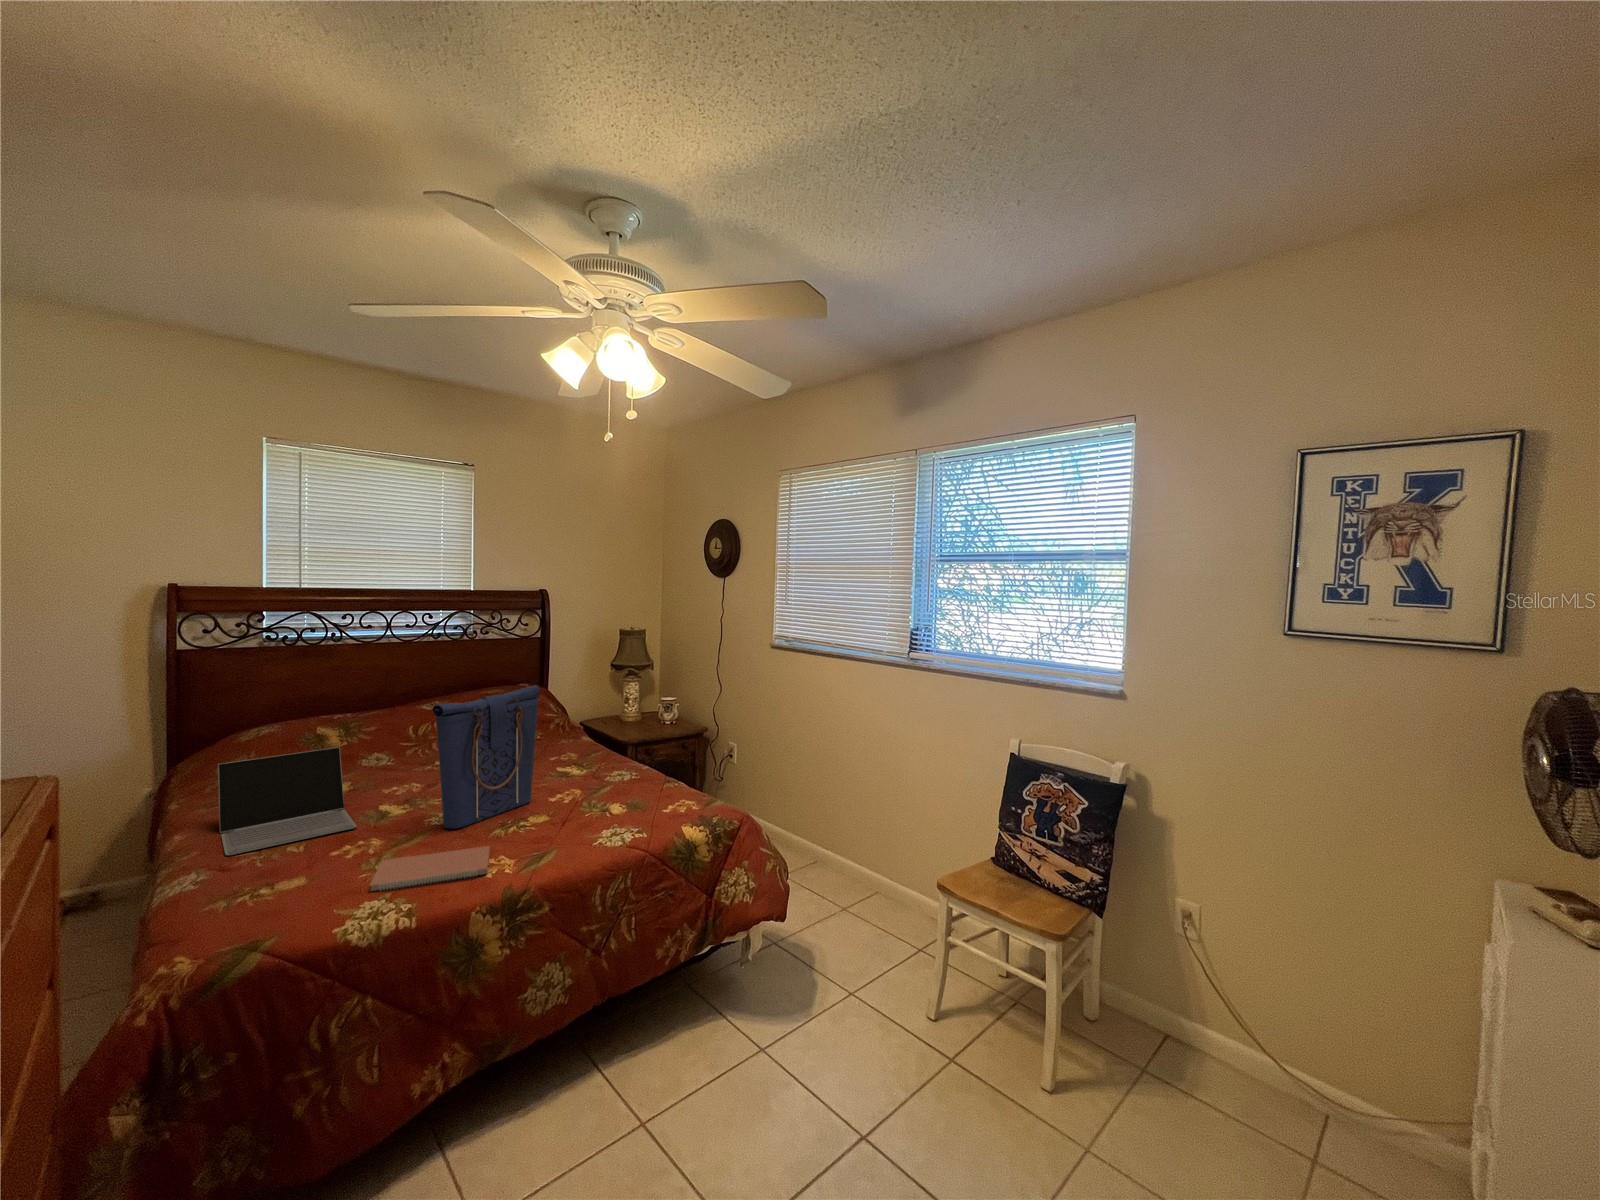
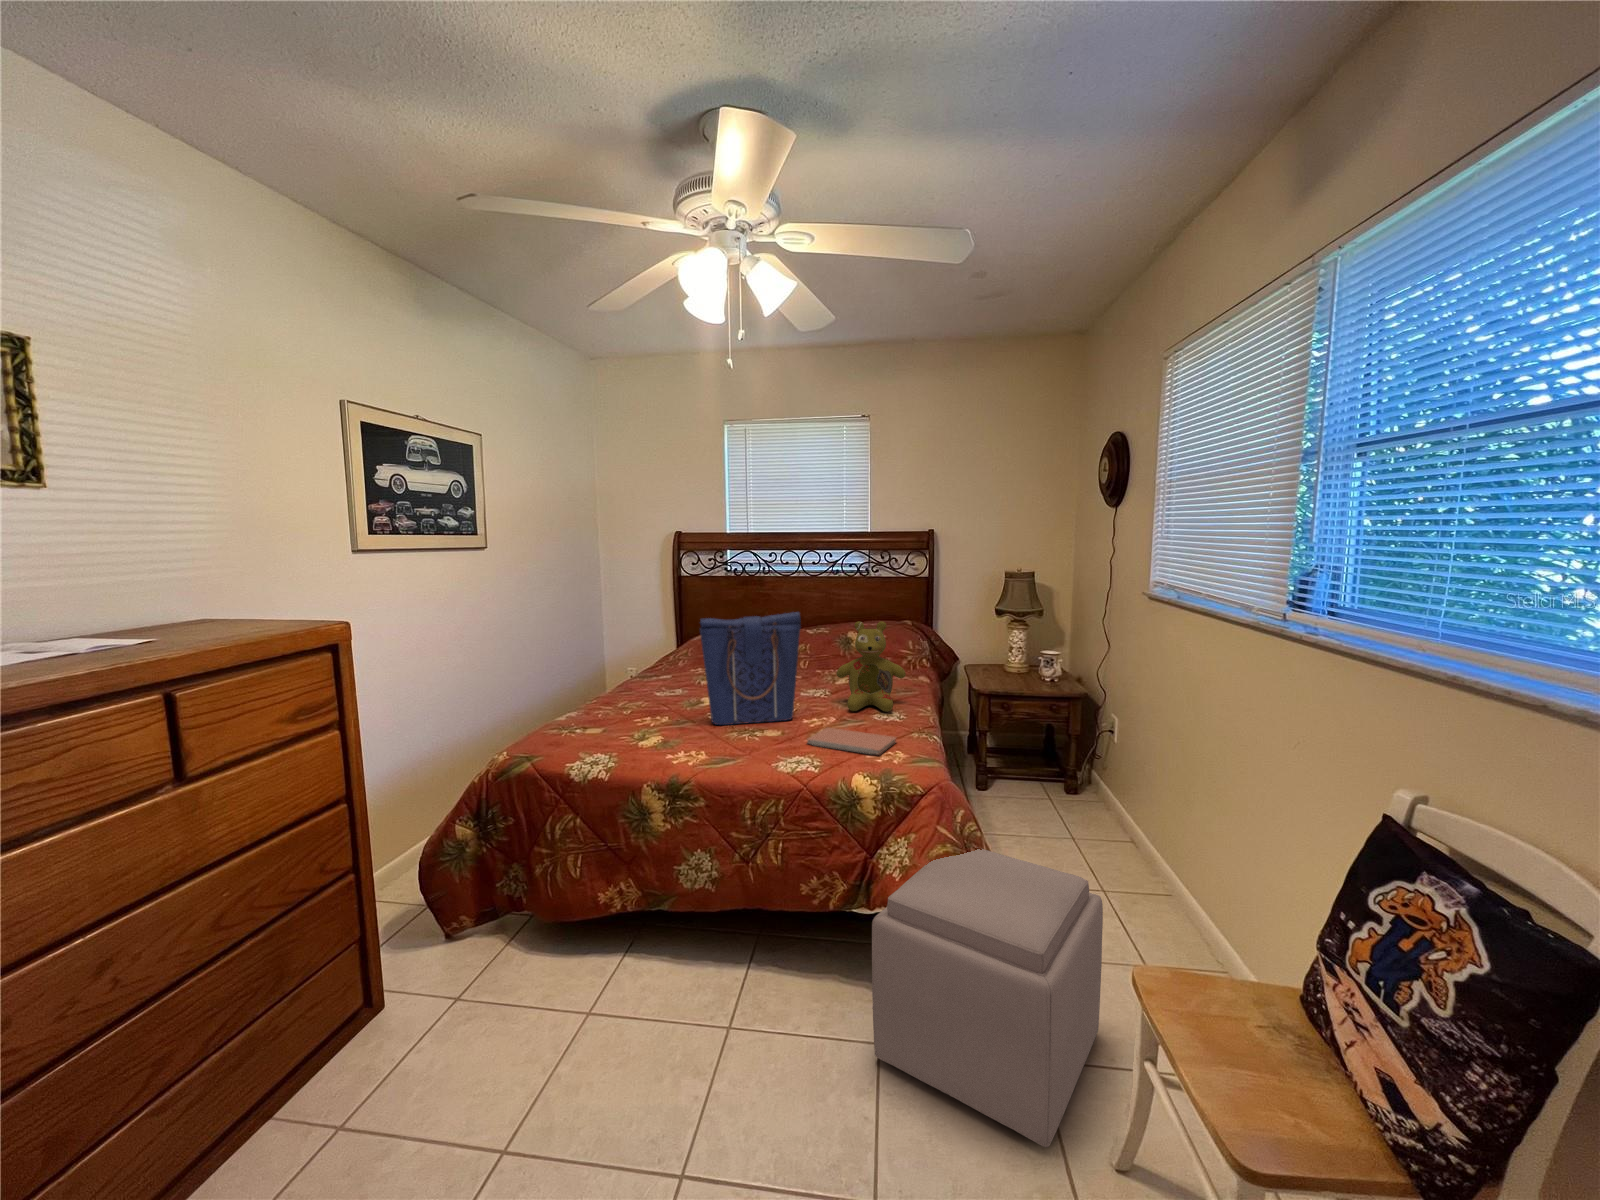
stuffed bear: none [539,686,610,779] -> present [836,621,906,712]
laptop: present [218,747,356,855] -> none [606,649,696,709]
notebook: present [370,846,490,891] -> present [807,728,896,755]
ottoman: none [740,849,901,1053] -> present [872,849,1103,1147]

